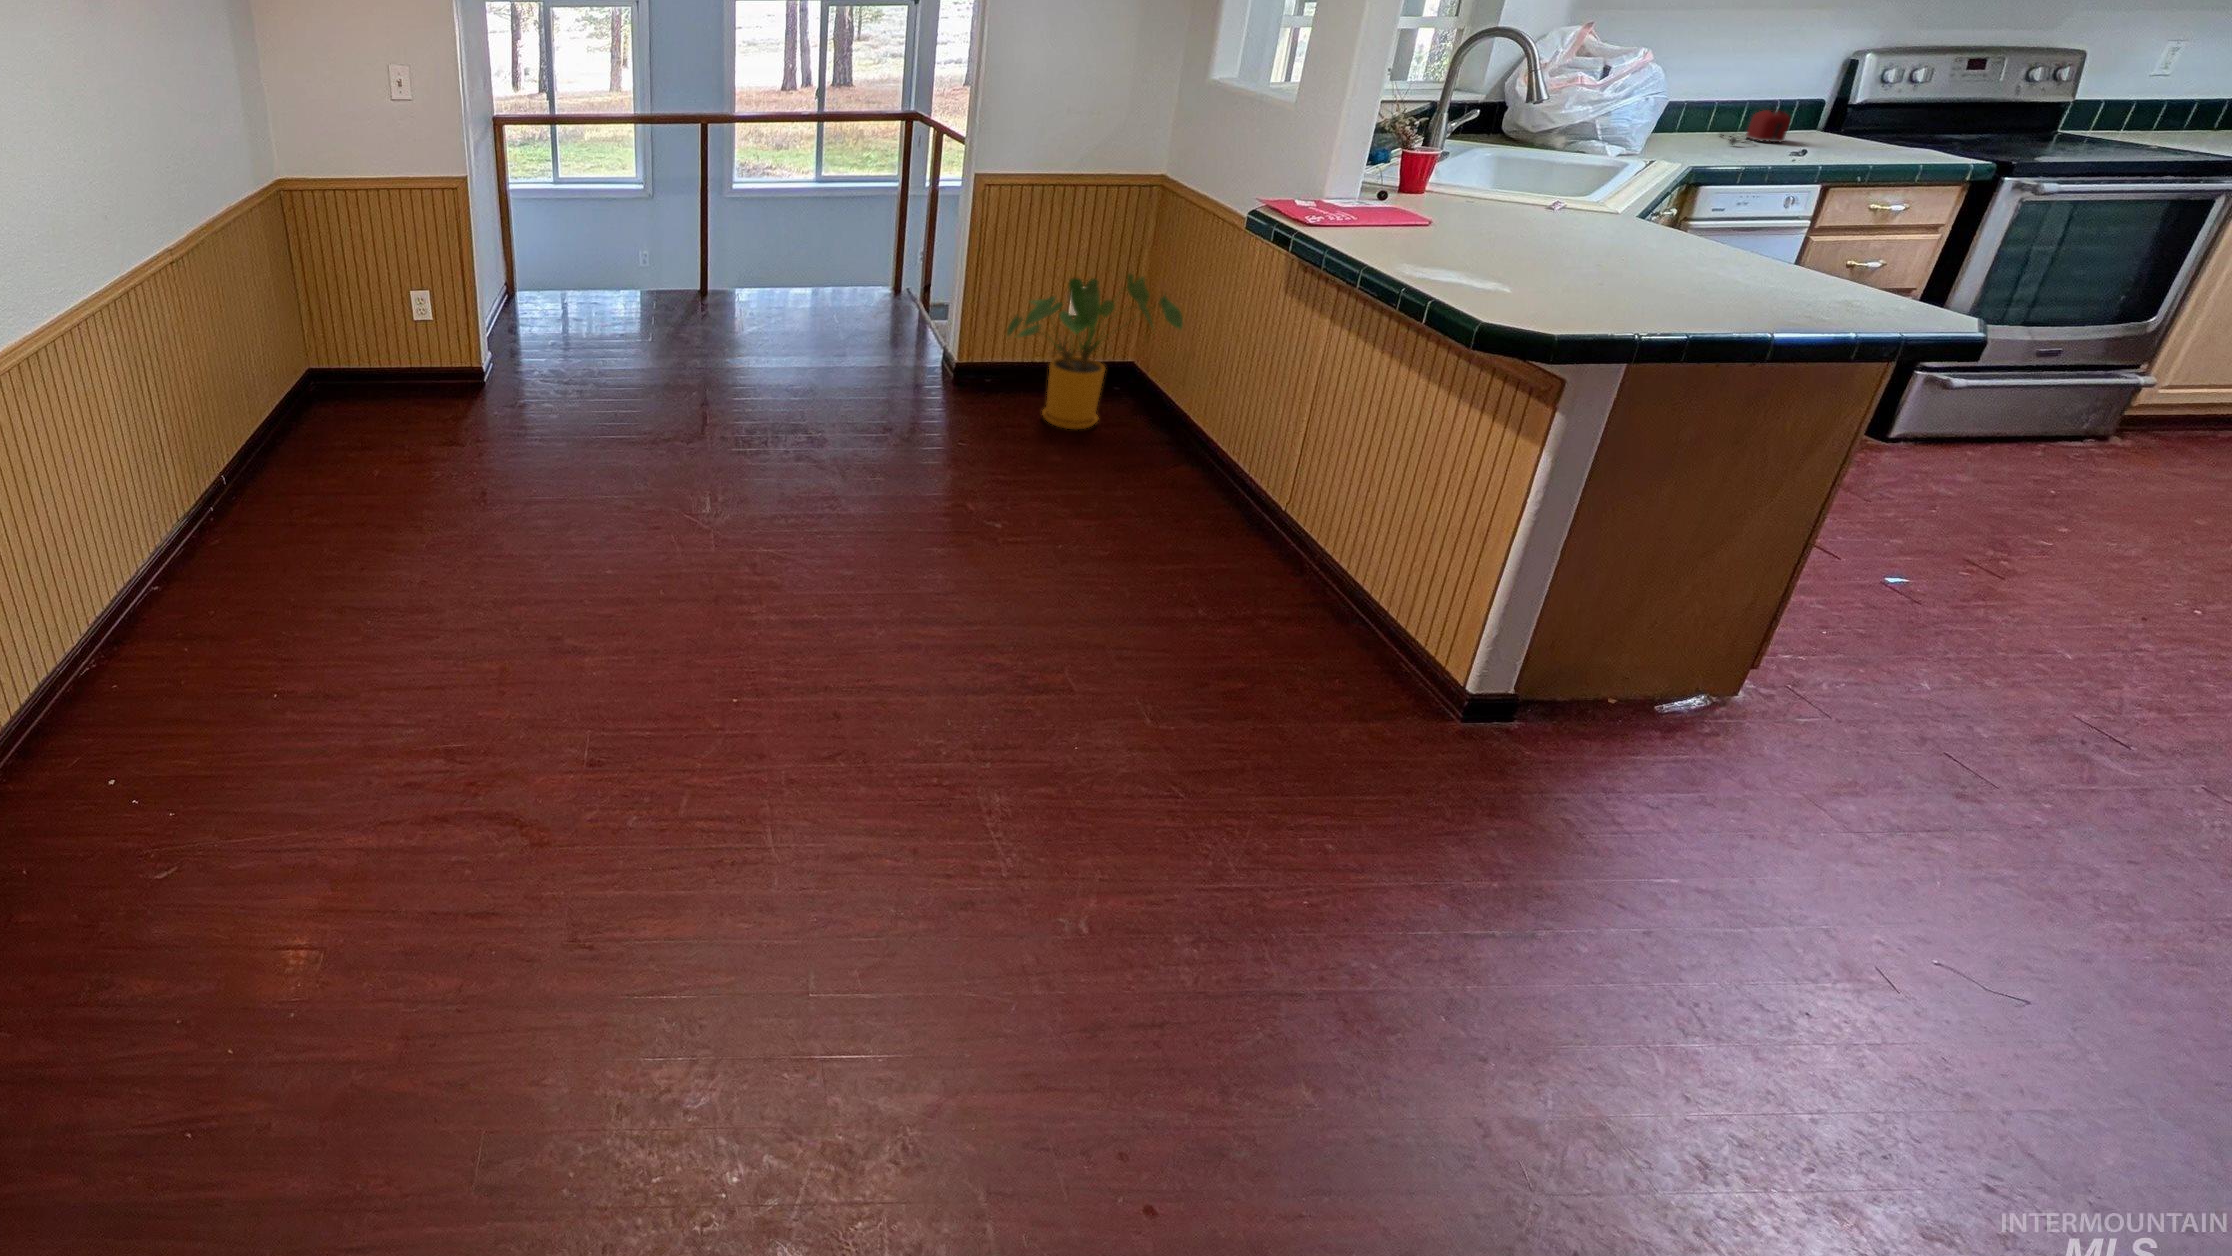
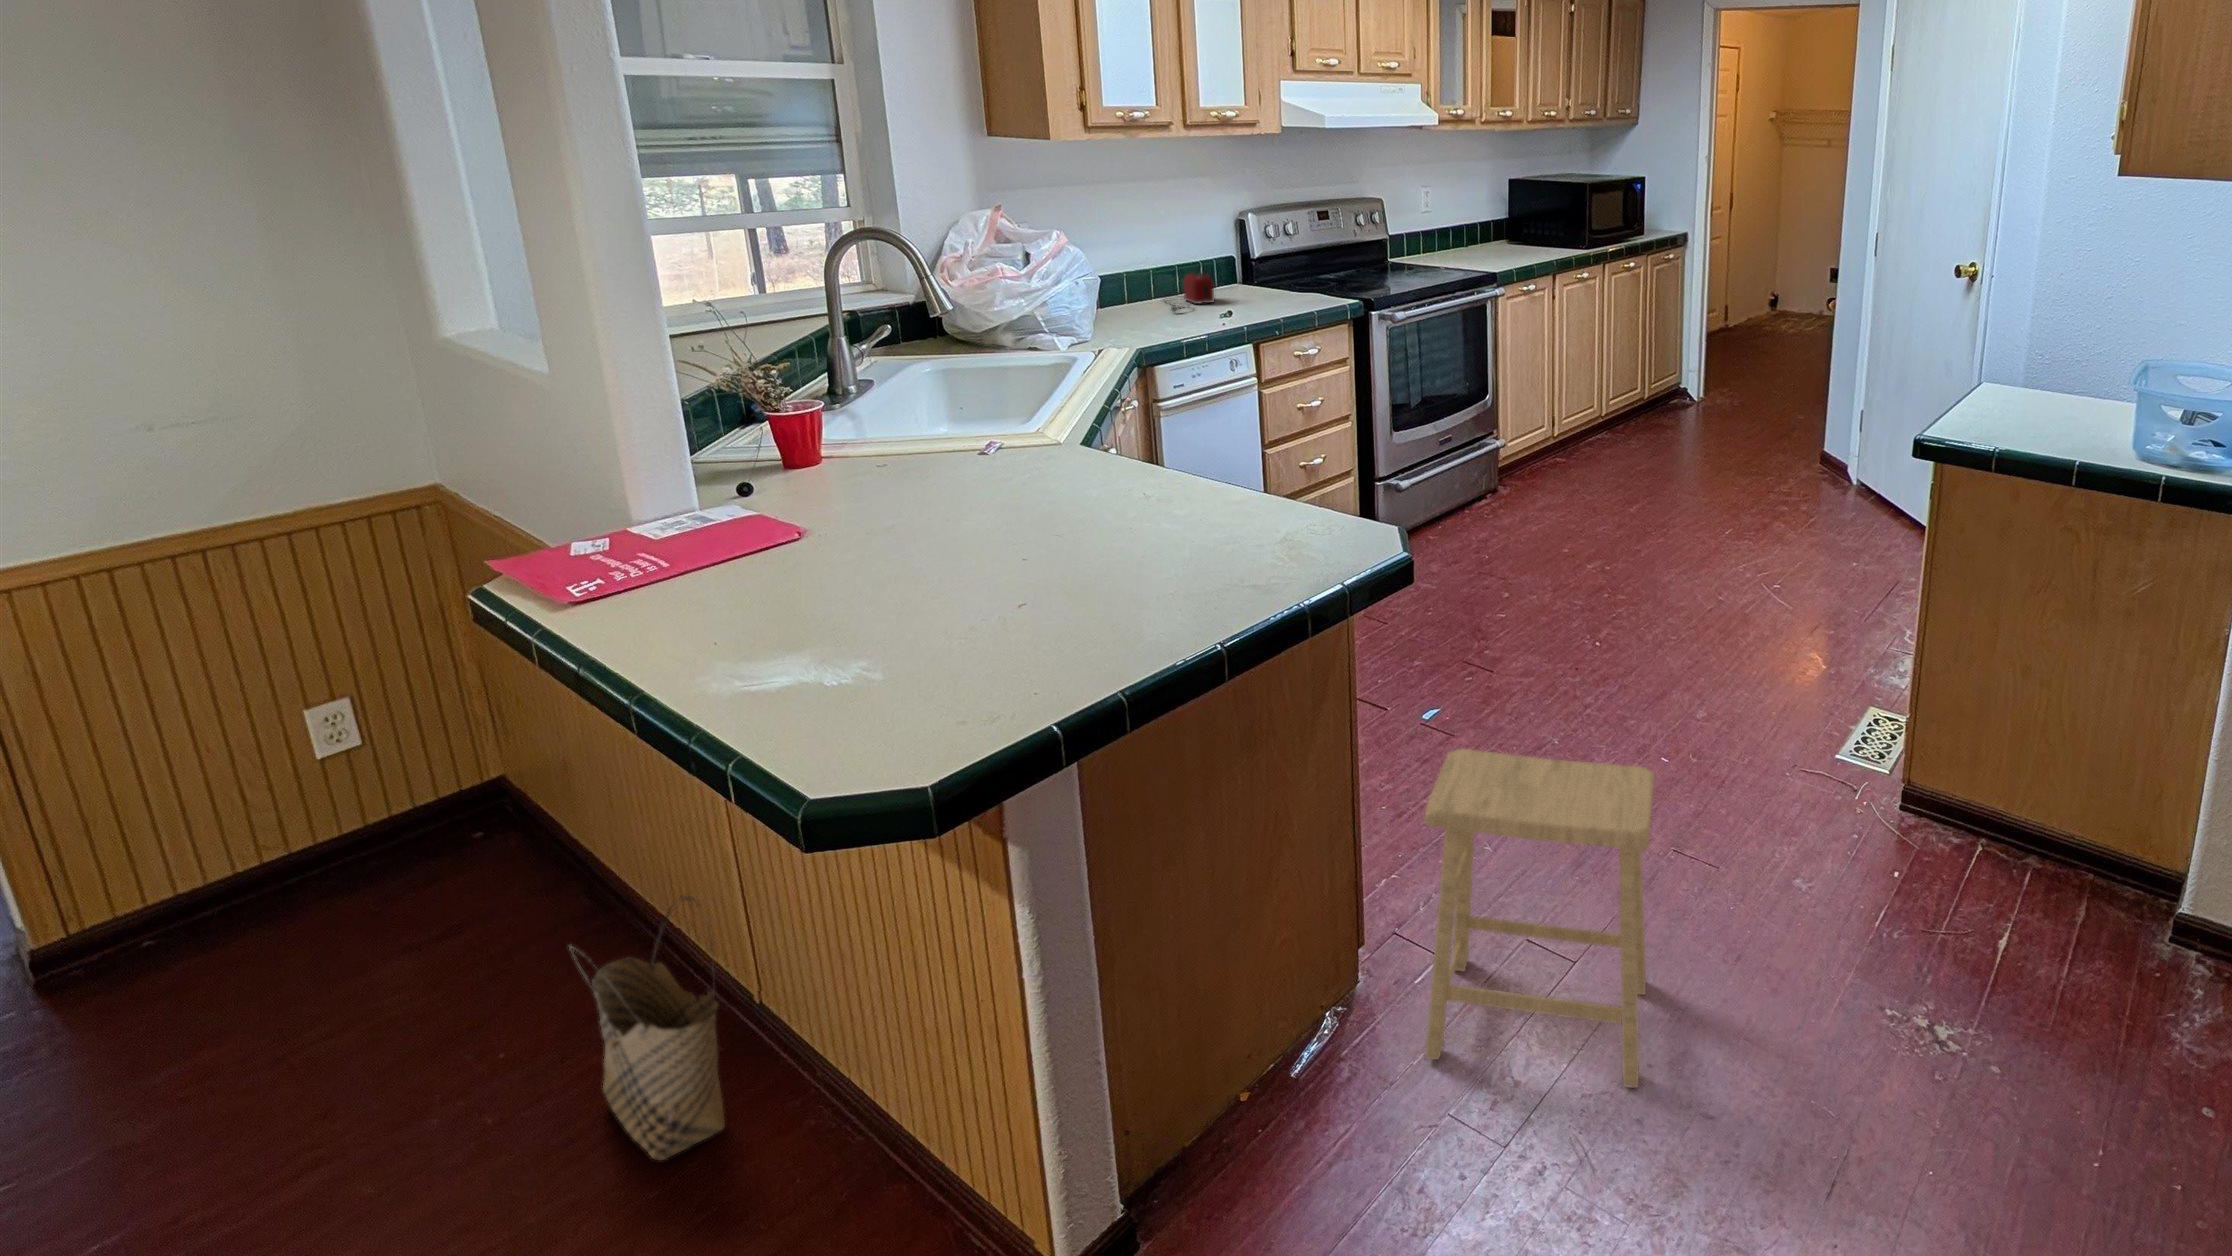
house plant: present [1007,274,1183,429] -> none [75,673,522,1000]
woven basket: none [1200,416,1293,553] -> present [569,896,725,1160]
footstool: none [1784,524,2195,851] -> present [1425,749,1655,1088]

